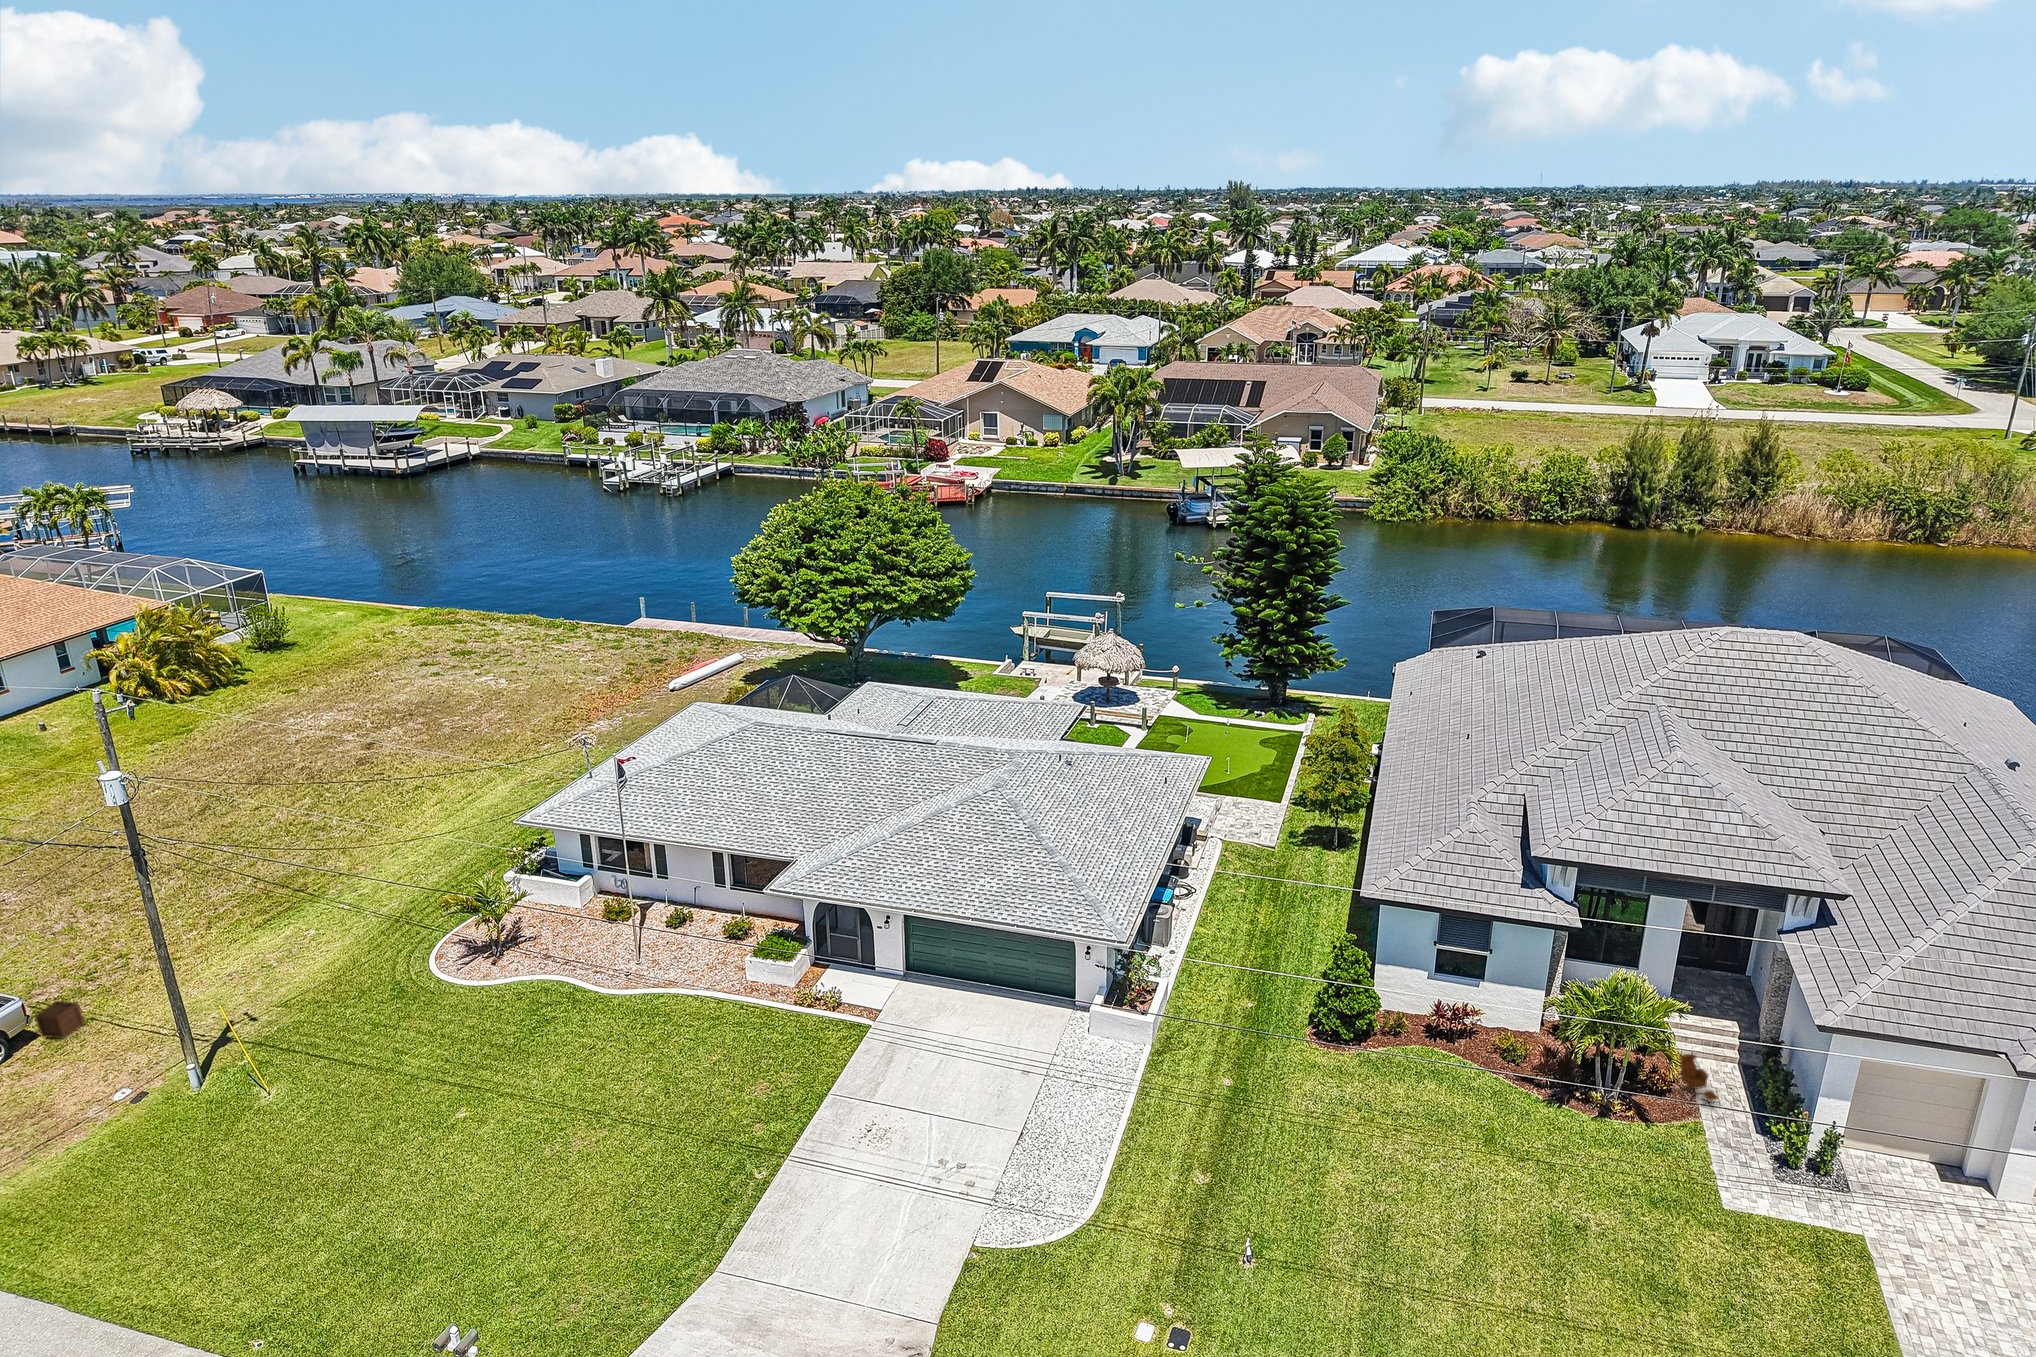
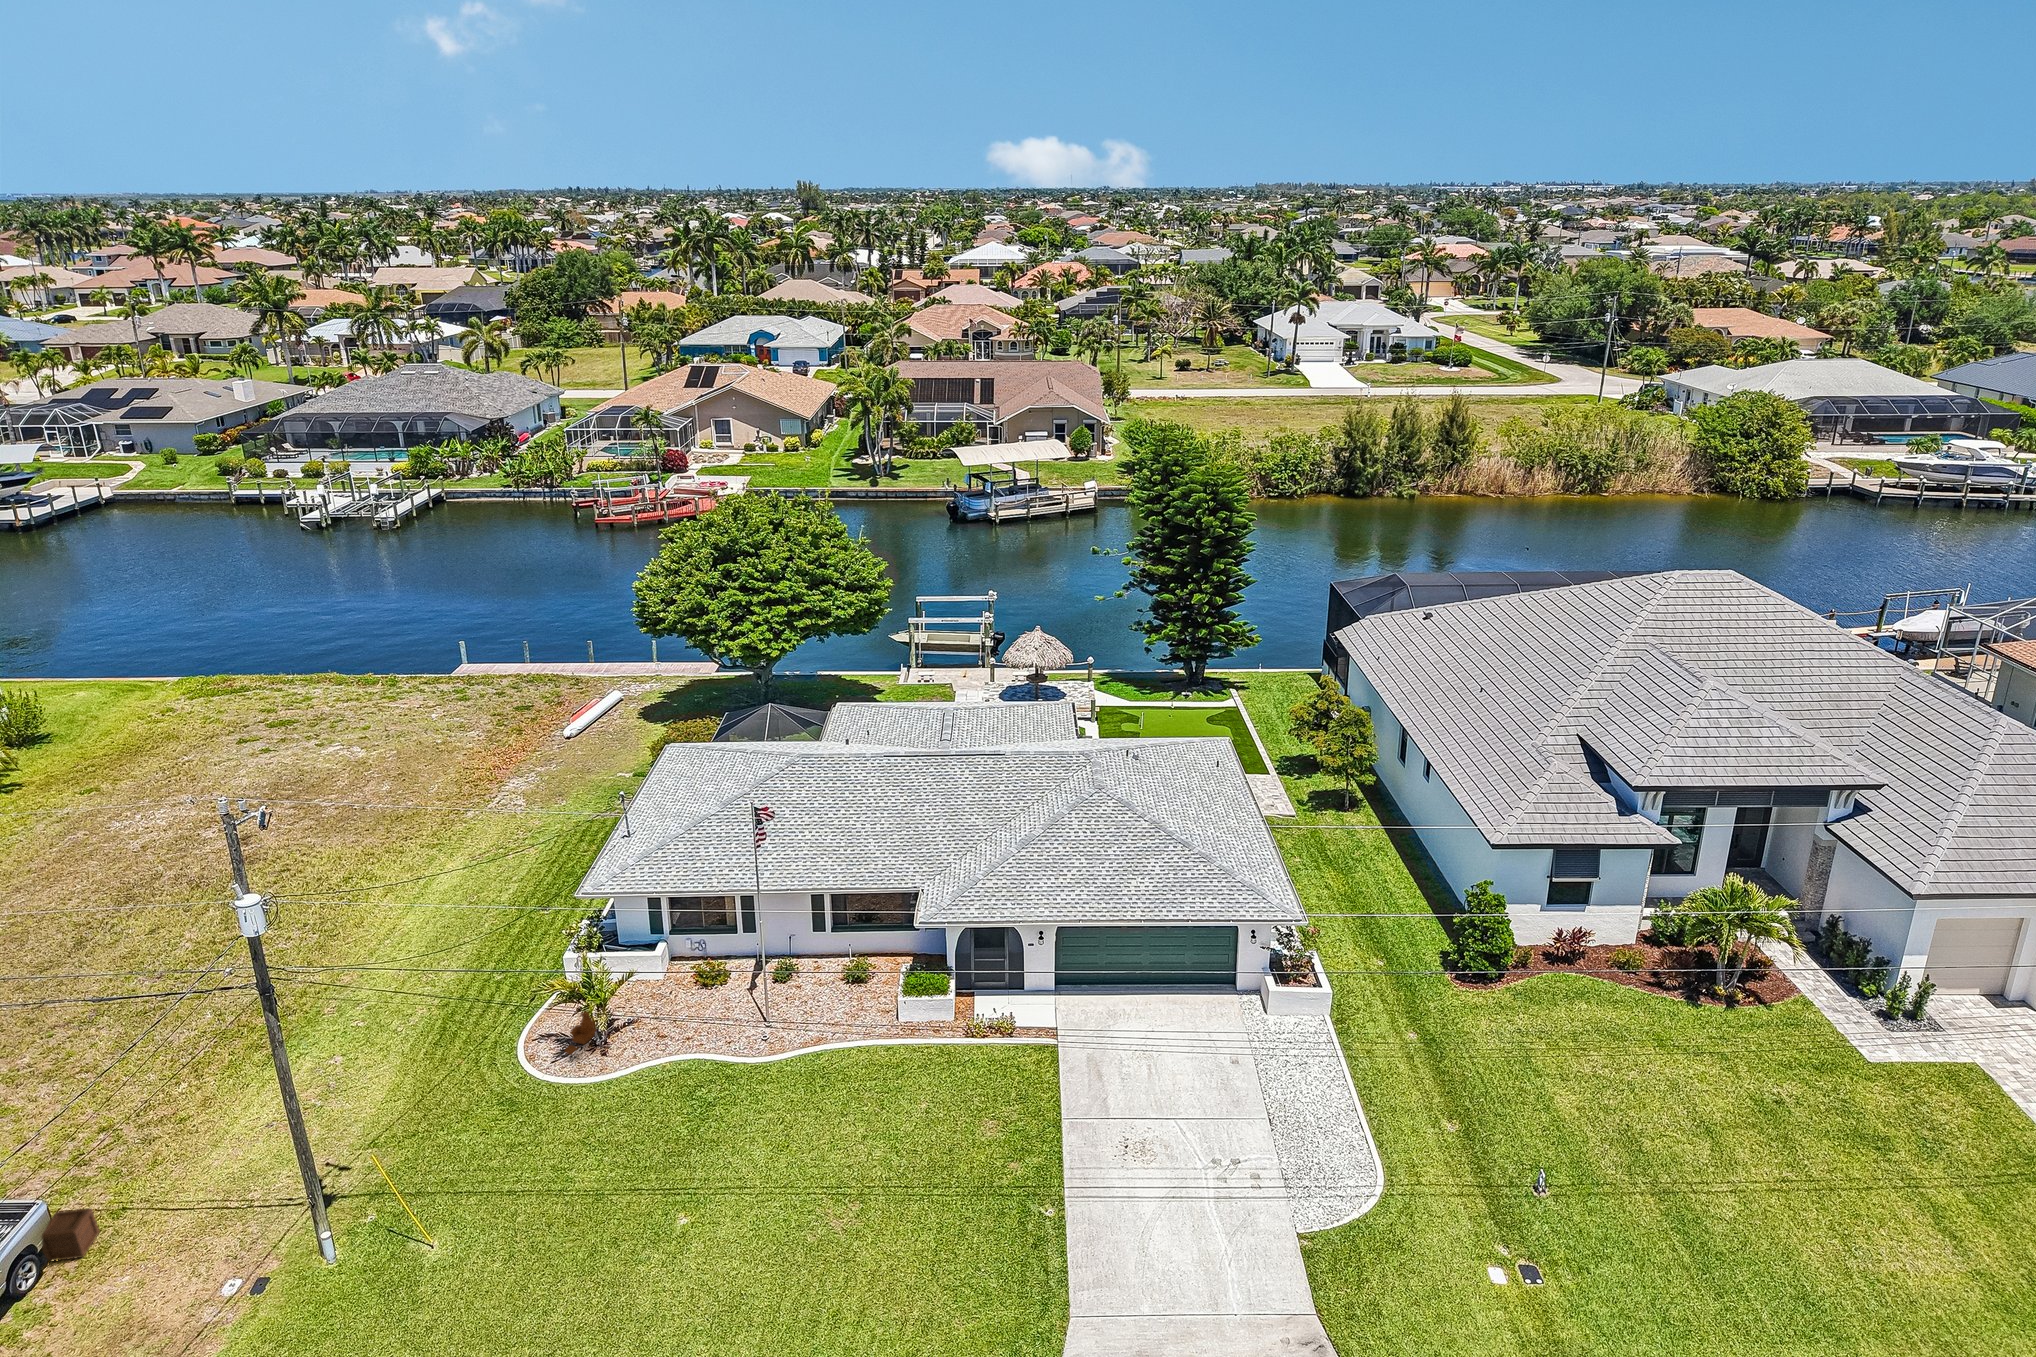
lounge chair: present [1680,1054,1717,1104] -> present [565,1012,596,1059]

